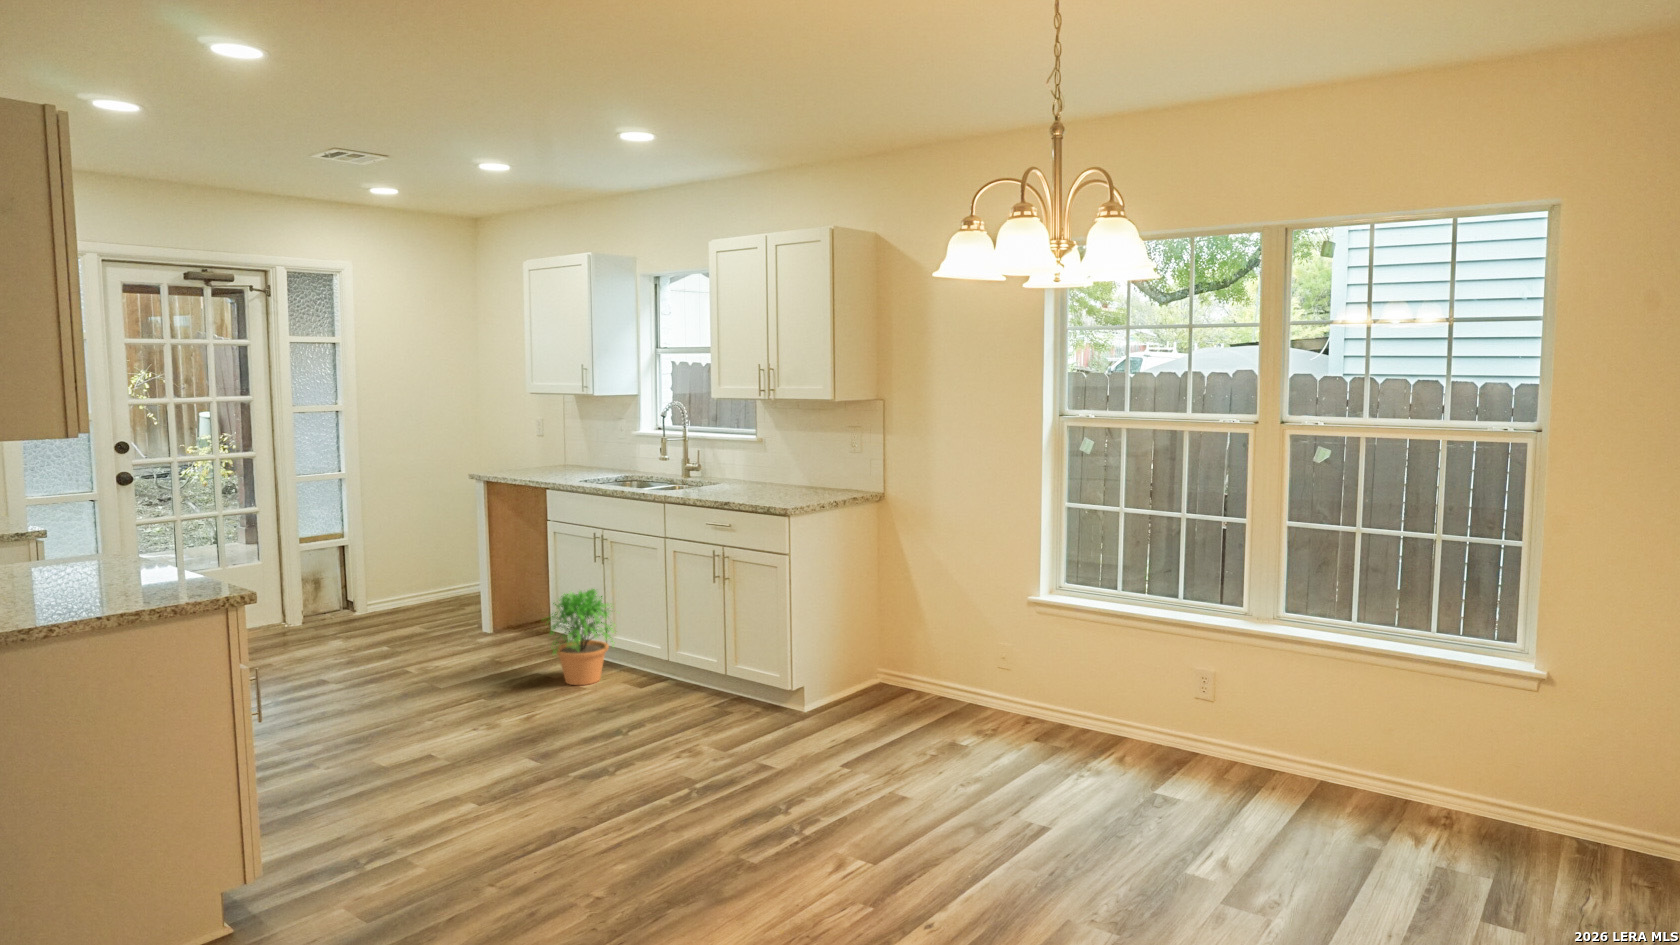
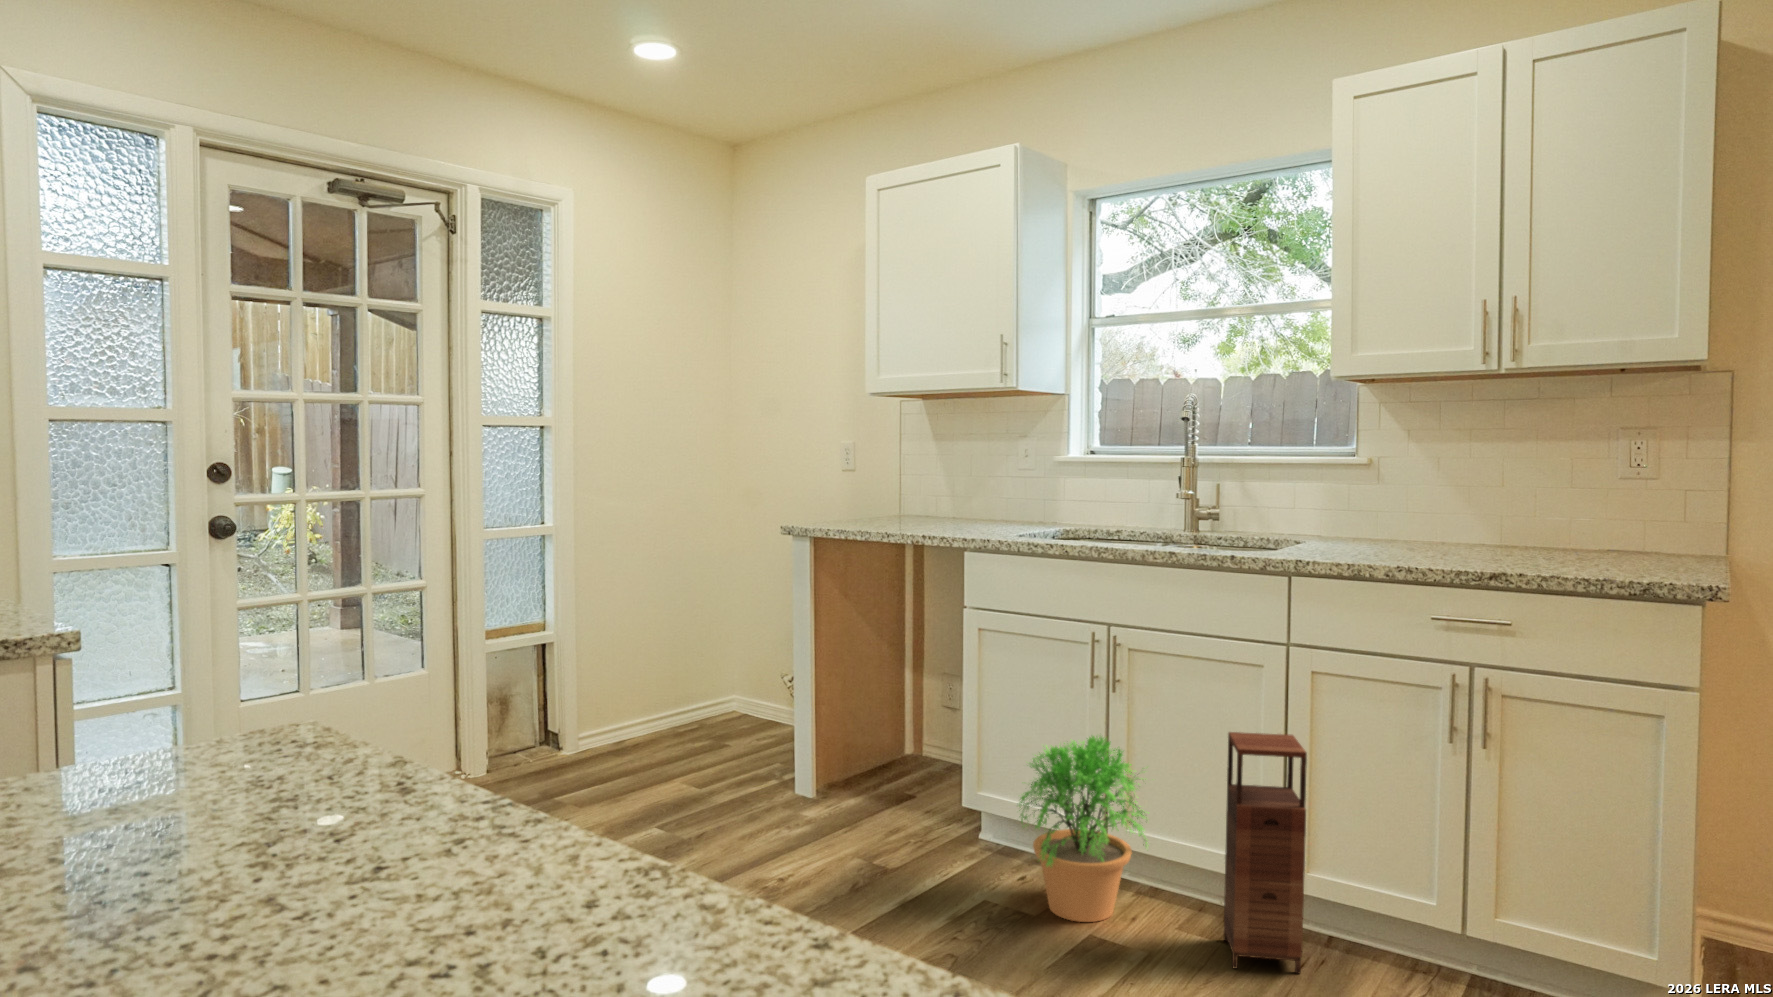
storage cabinet: none [627,583,672,703] -> present [1223,732,1307,973]

